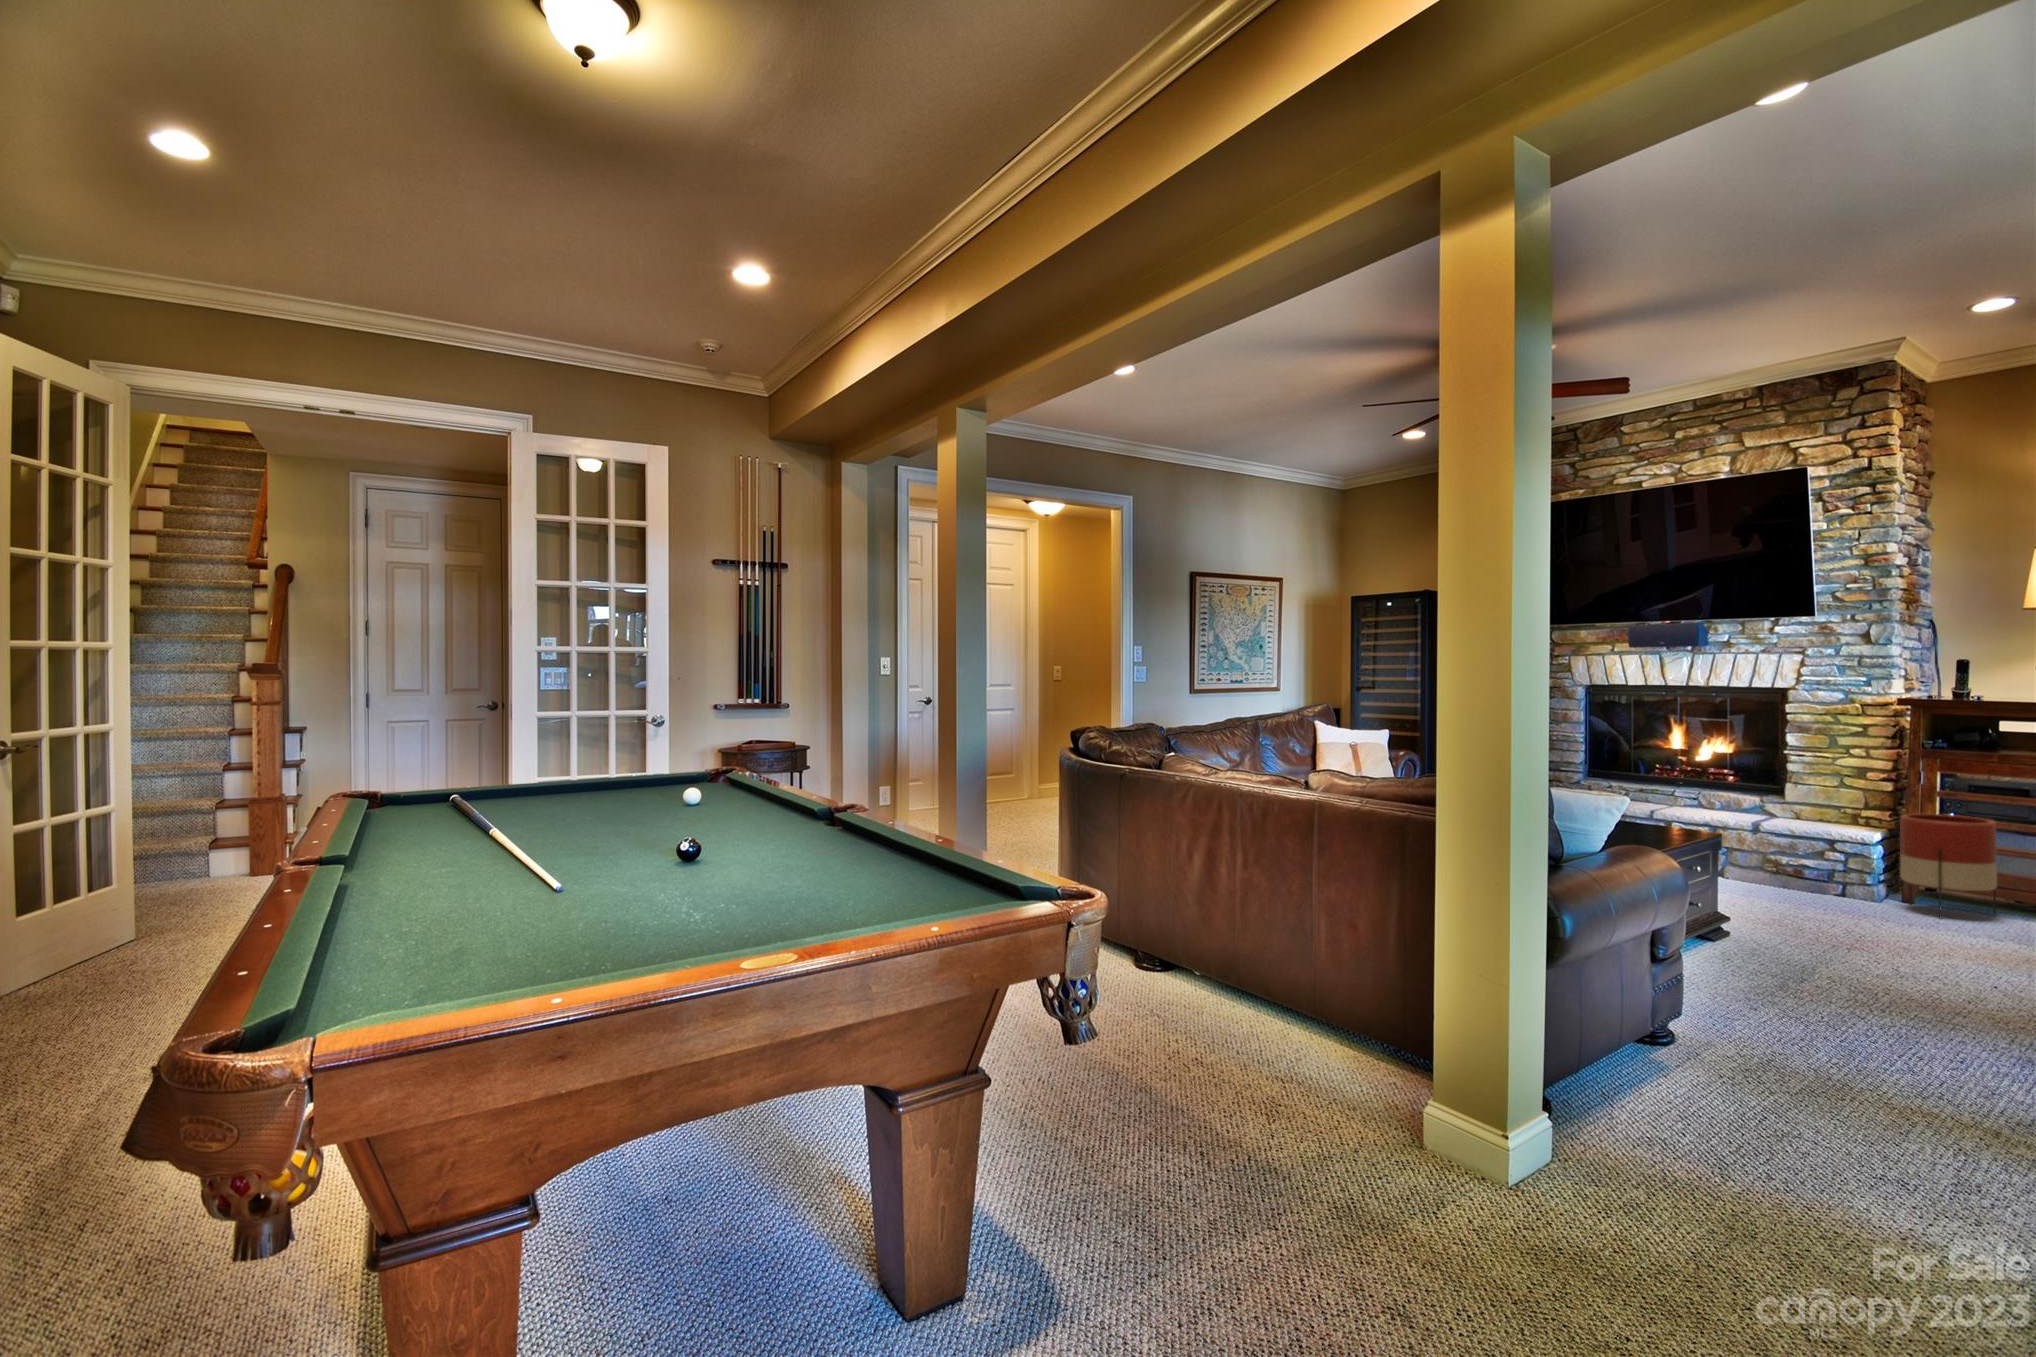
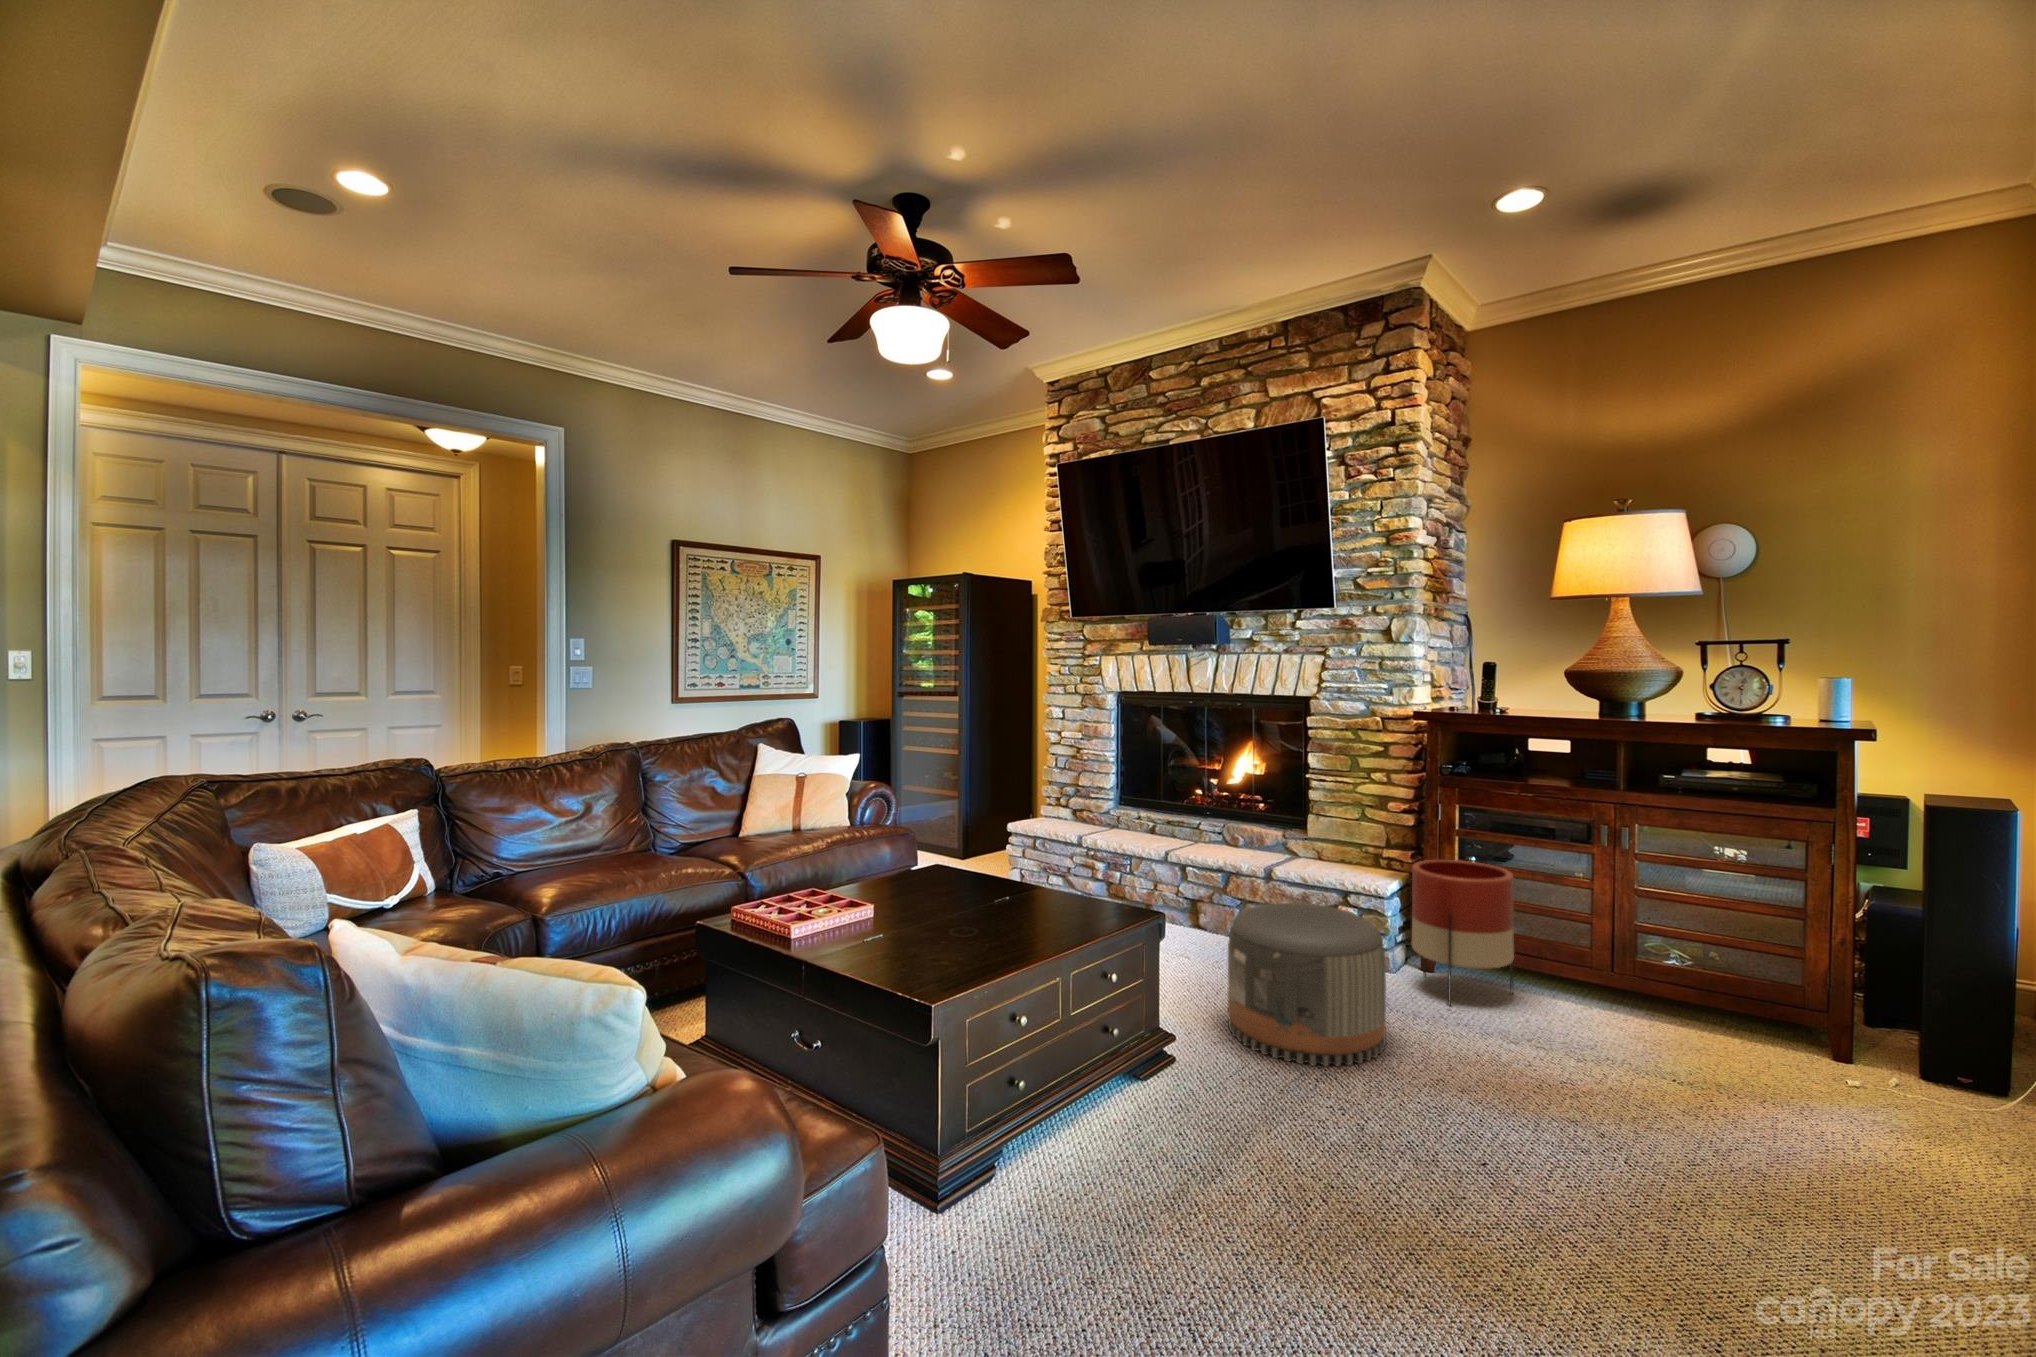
pouf: none [1756,835,1895,939] -> present [1228,903,1386,1066]

